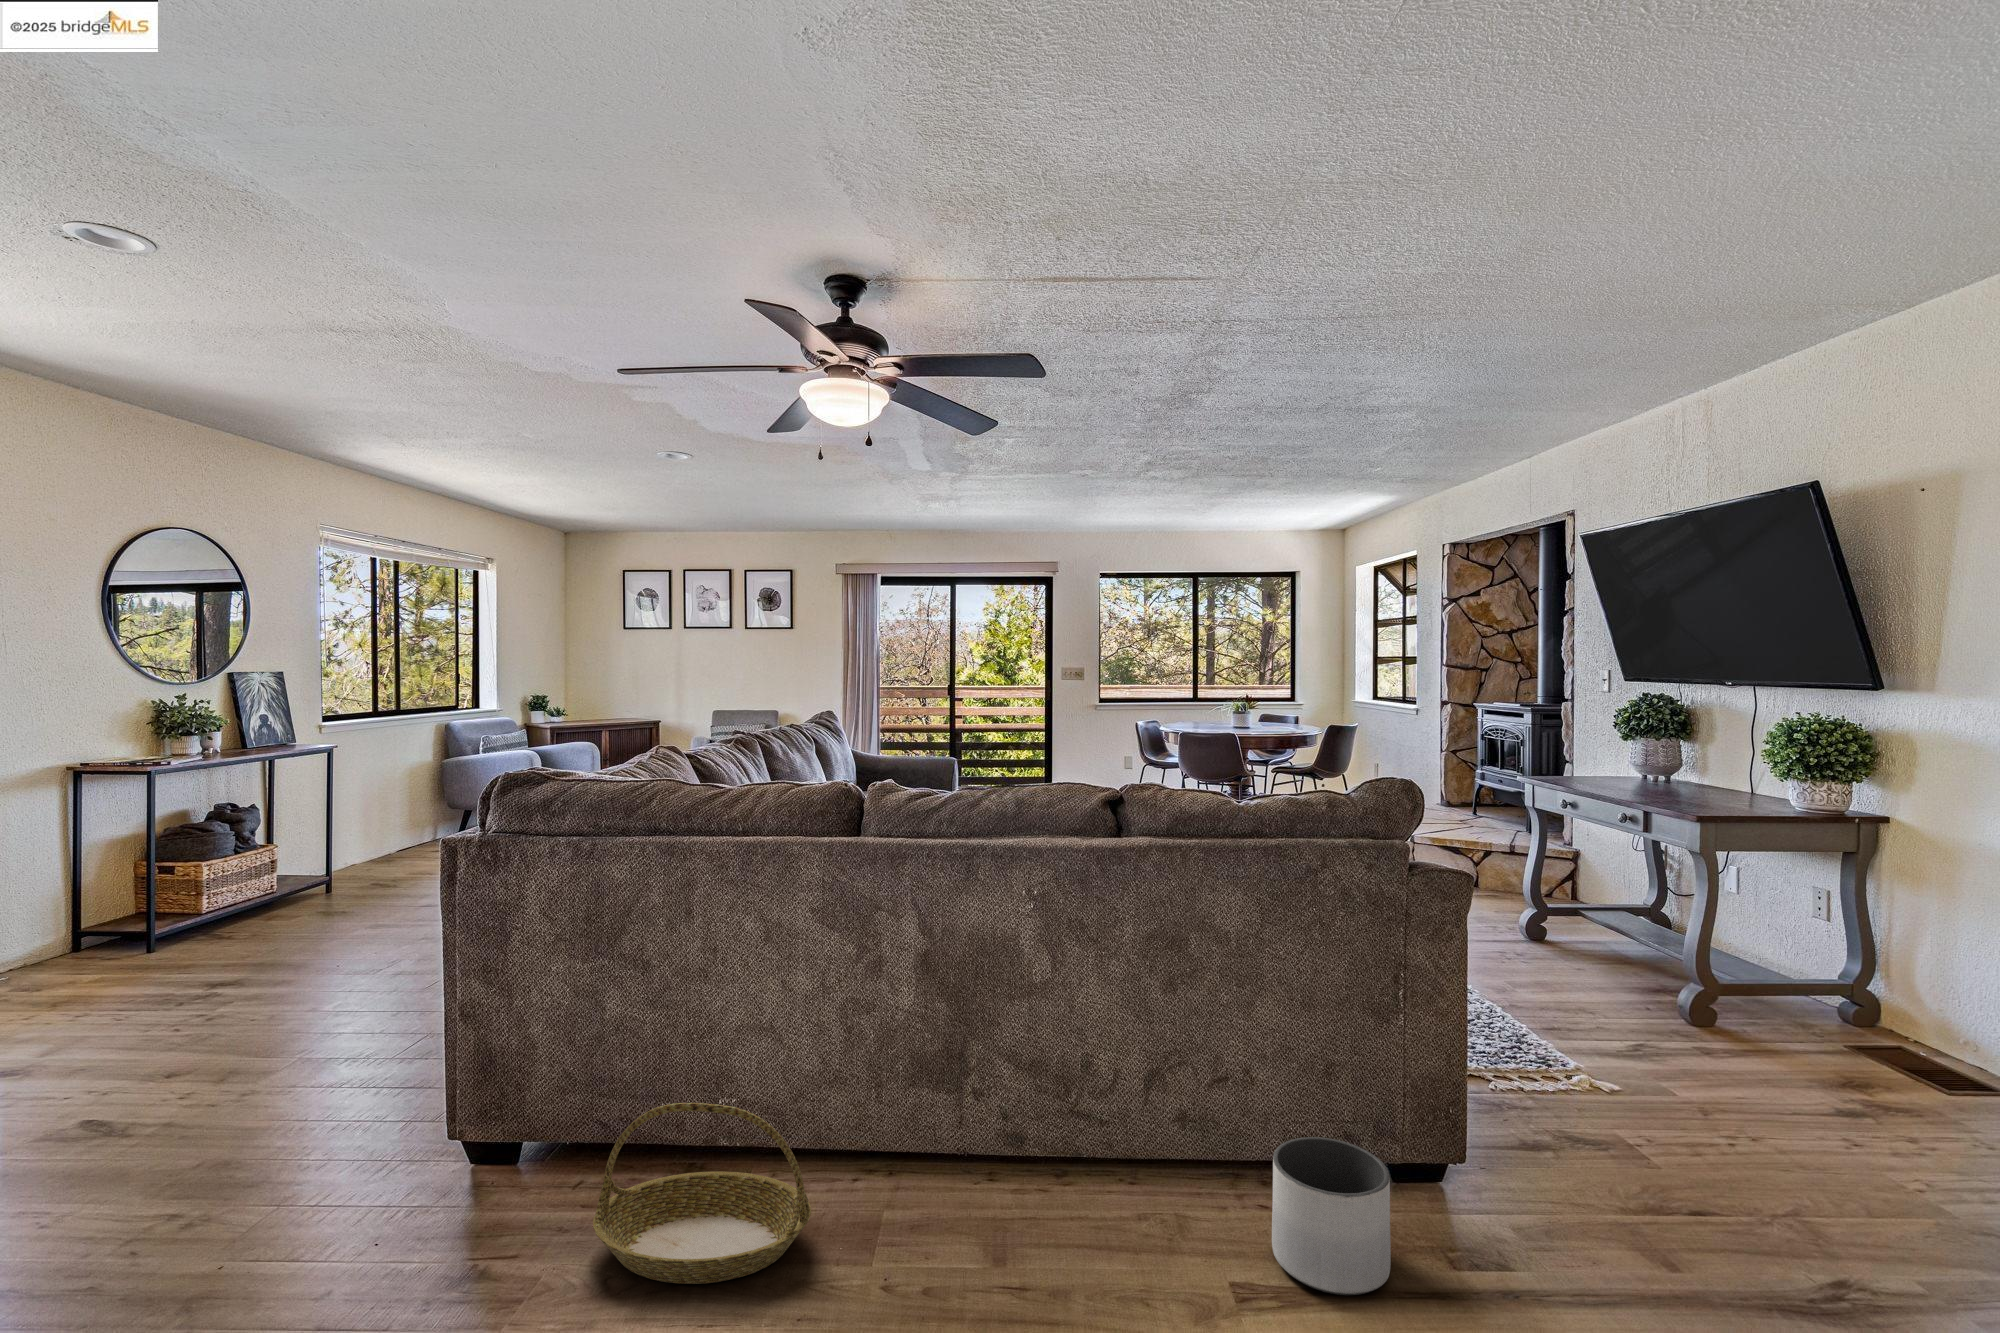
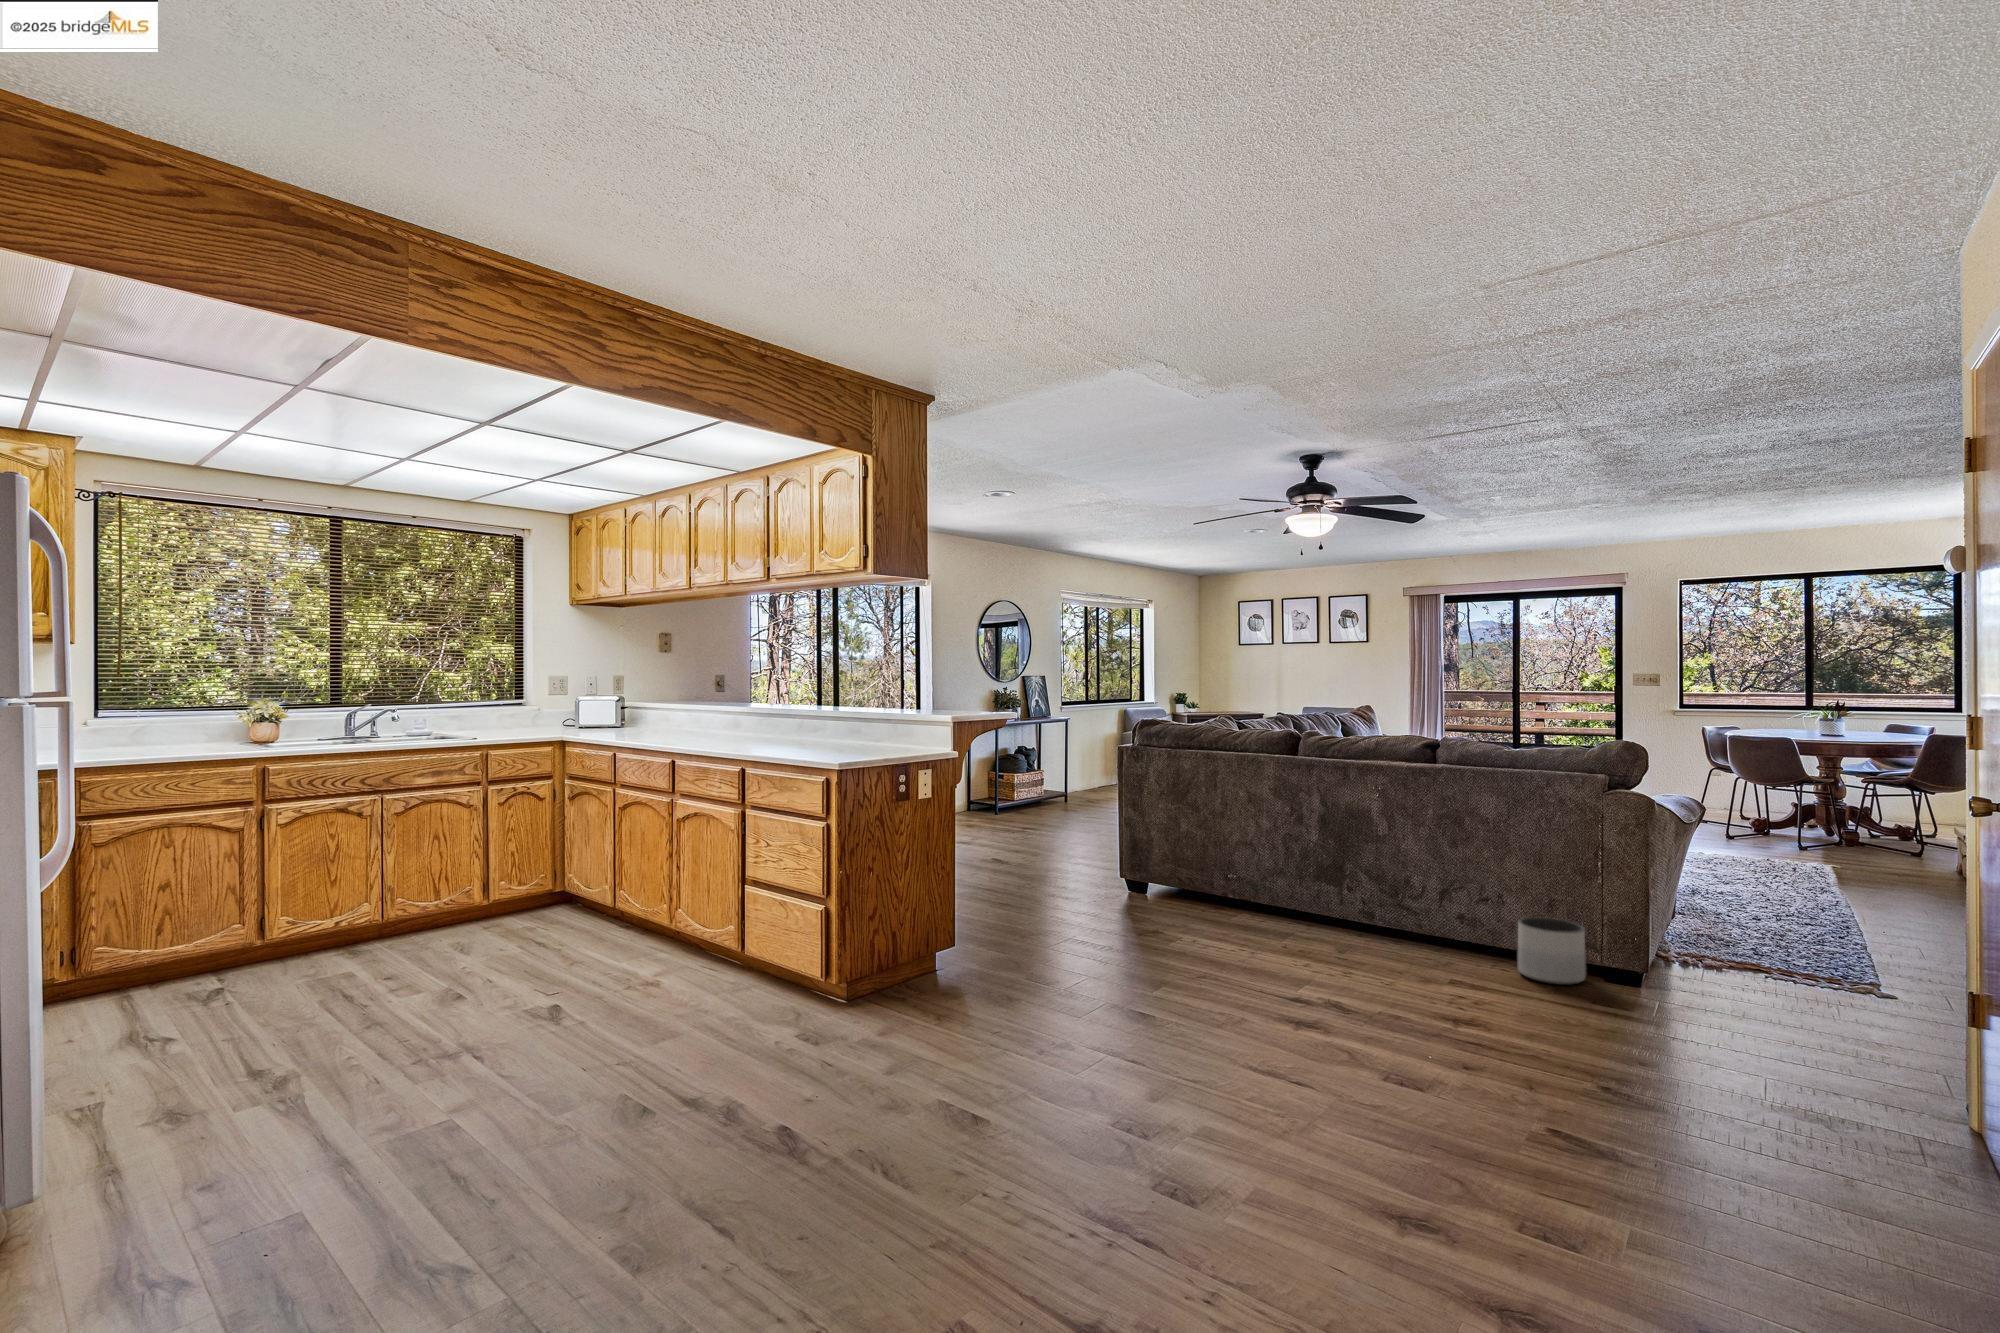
basket: present [593,1103,811,1284] -> none [1194,857,1287,930]

